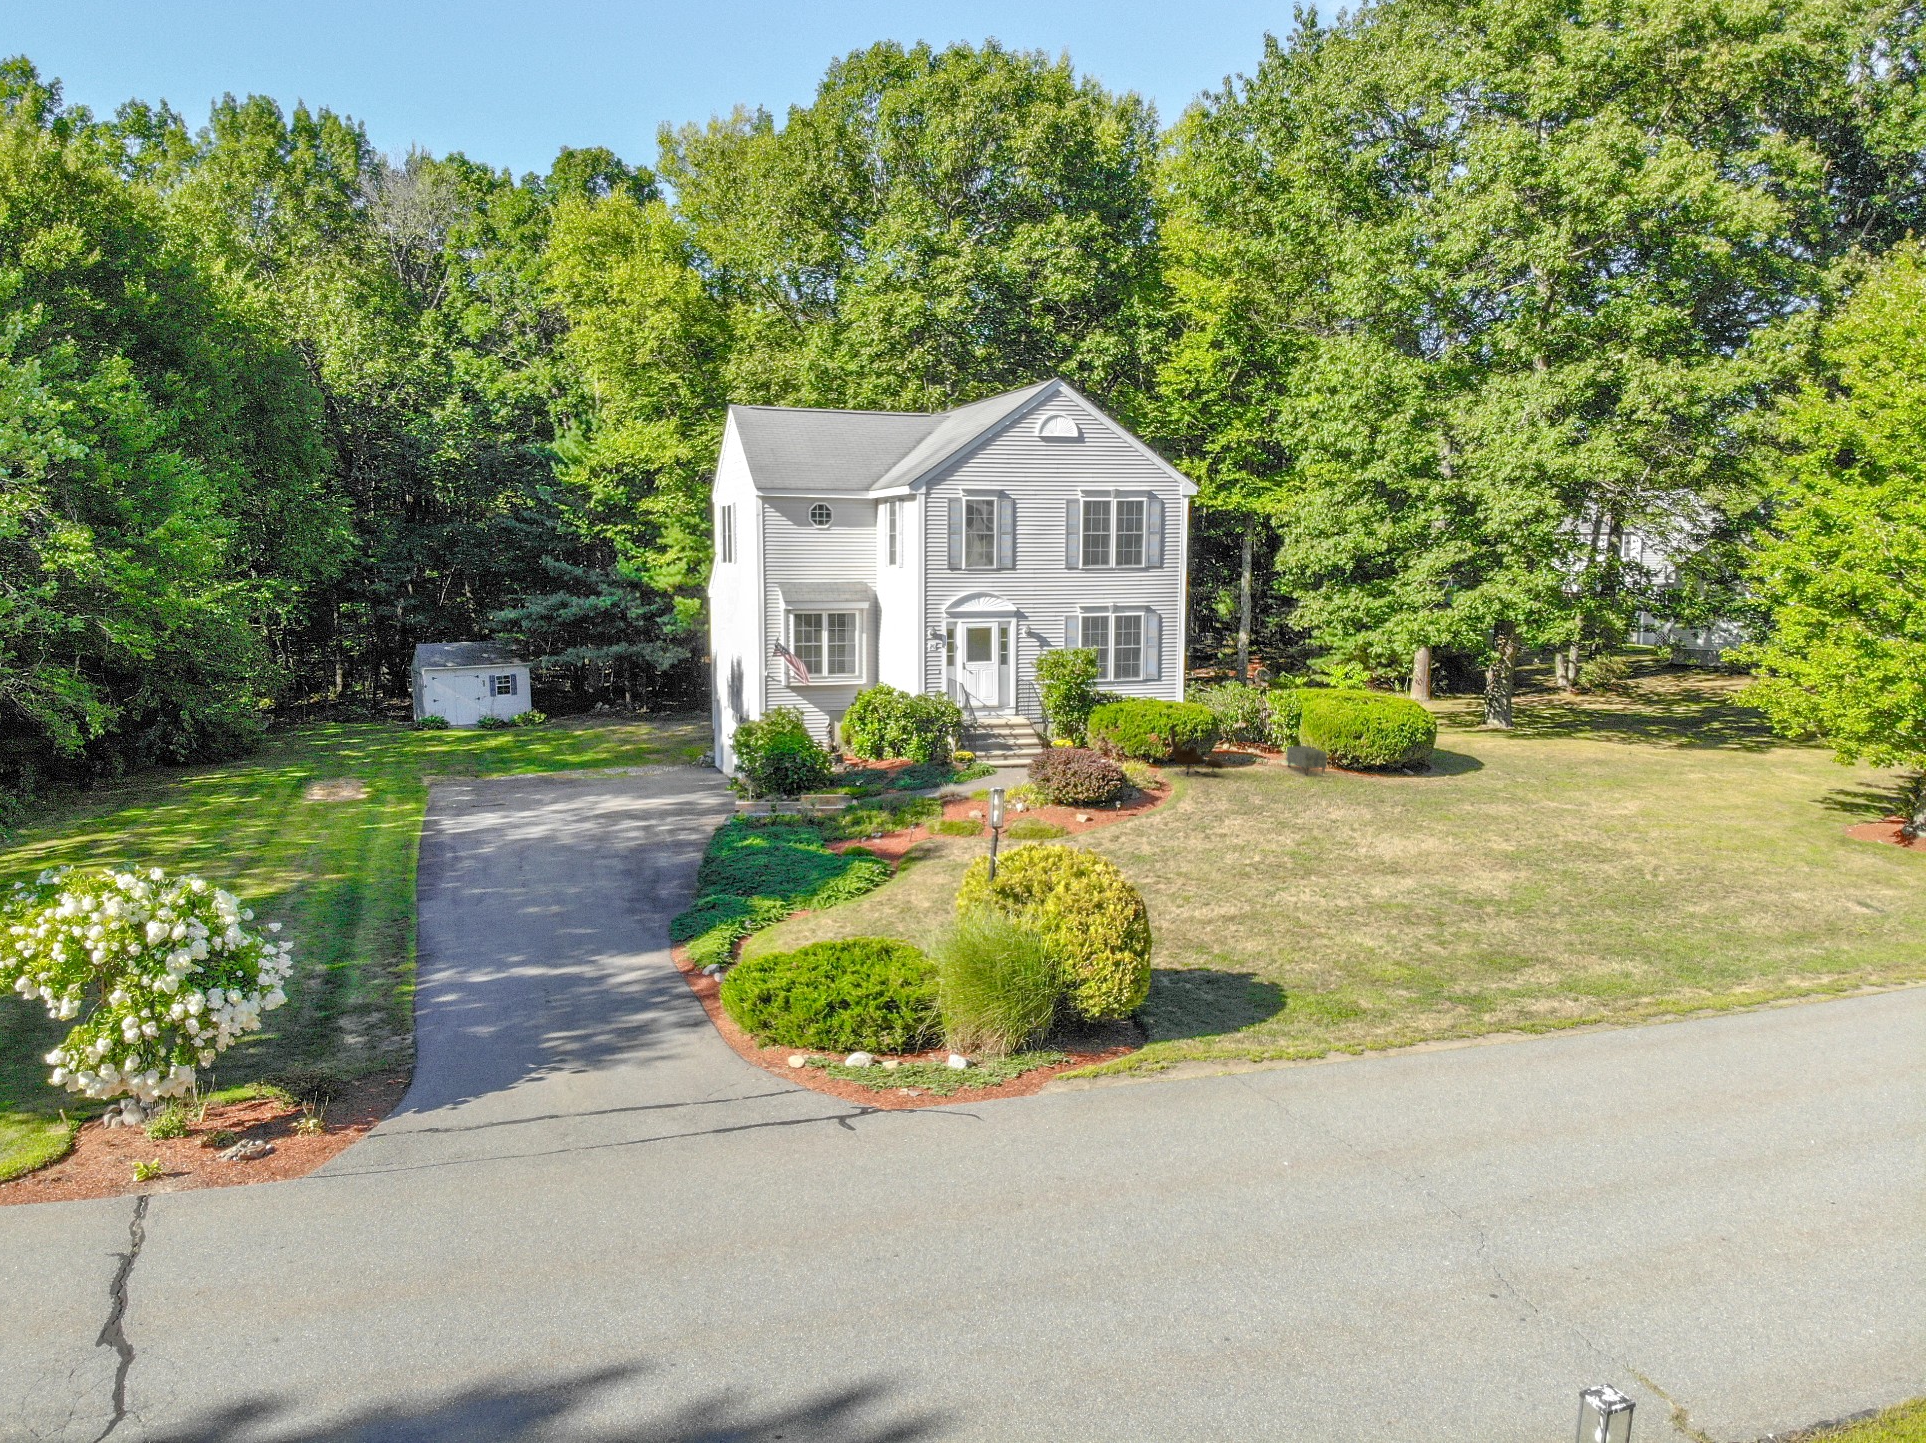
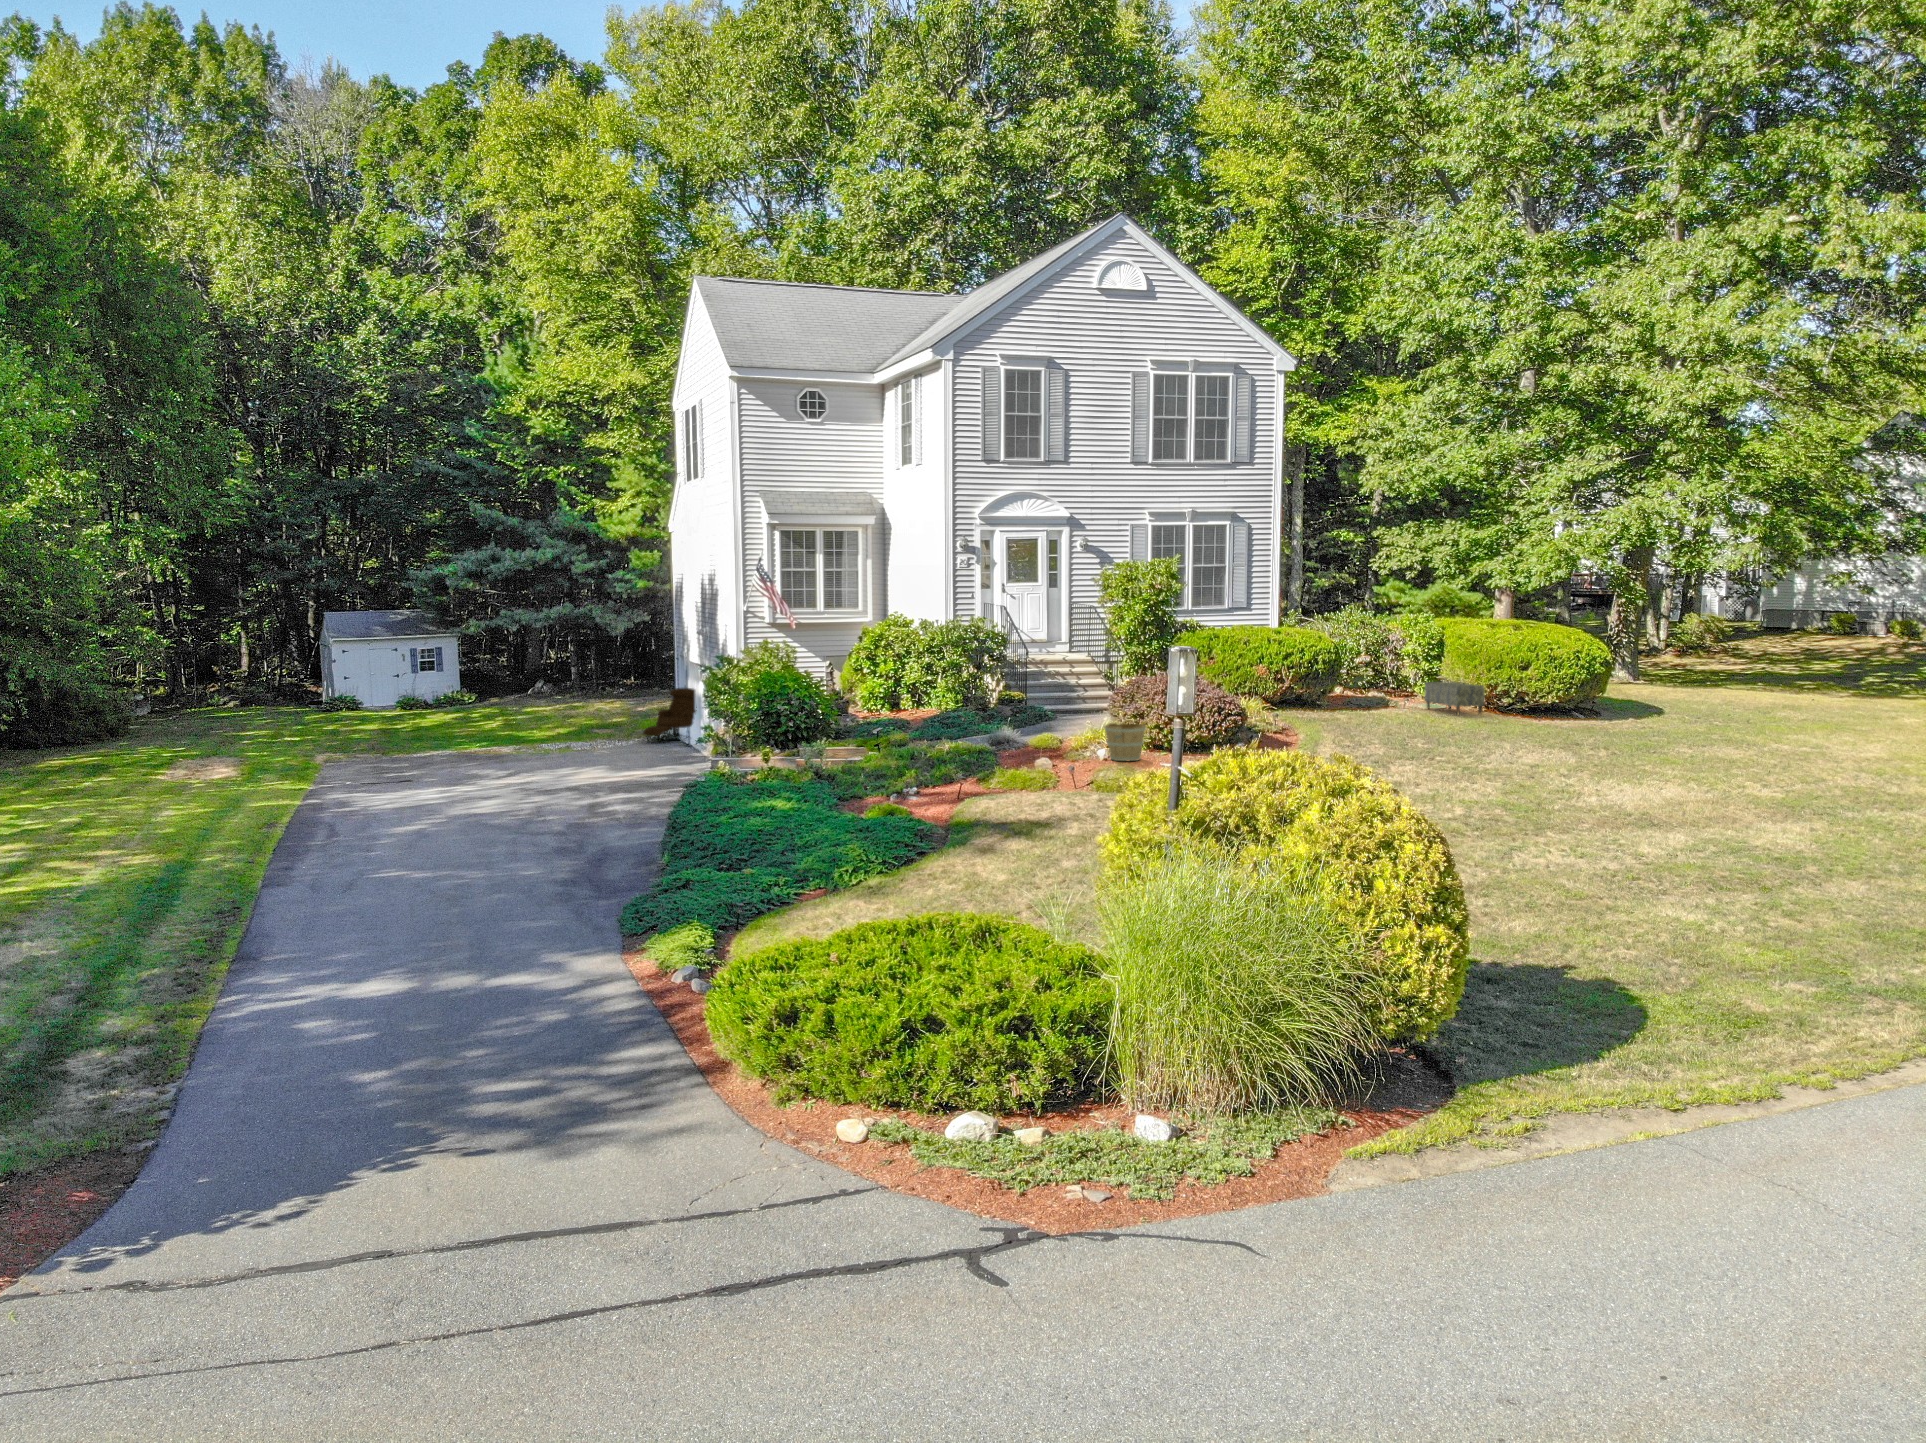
lounge chair: present [1170,728,1223,775] -> present [643,688,697,741]
wooden bucket: none [1020,785,1050,815] -> present [1104,723,1146,761]

